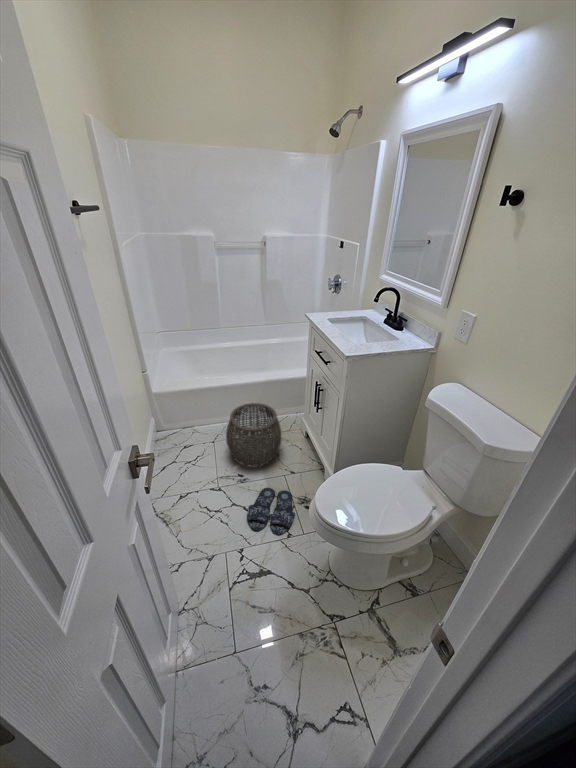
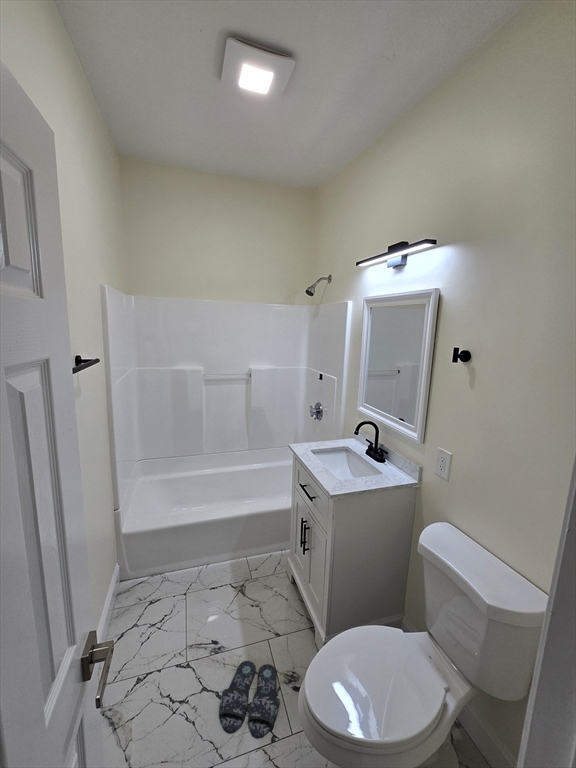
woven basket: present [226,403,281,467] -> none [200,545,264,630]

